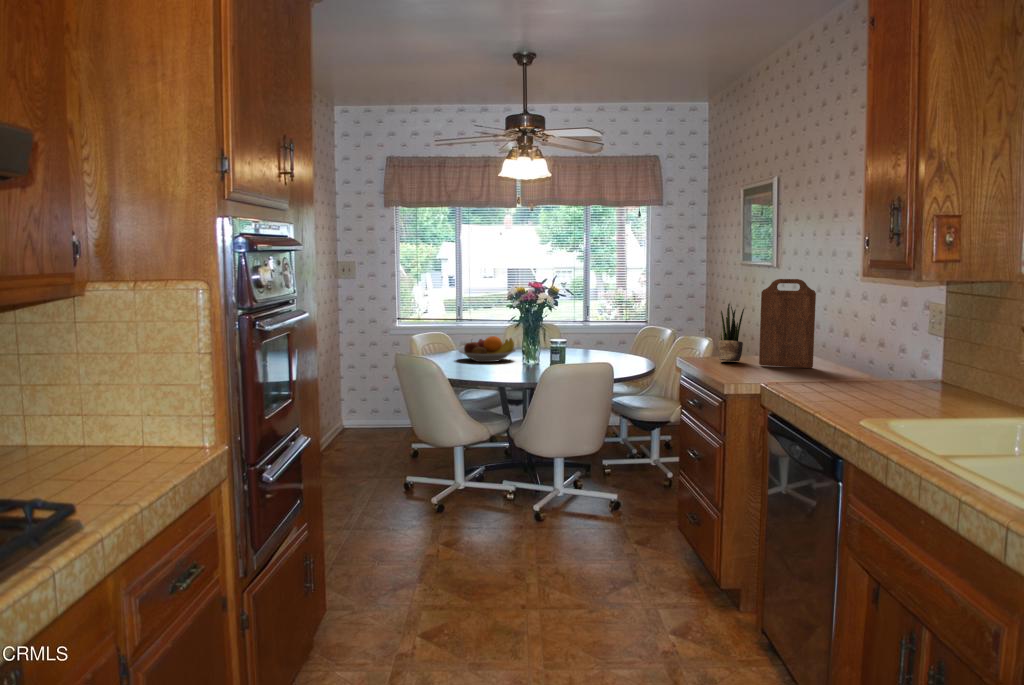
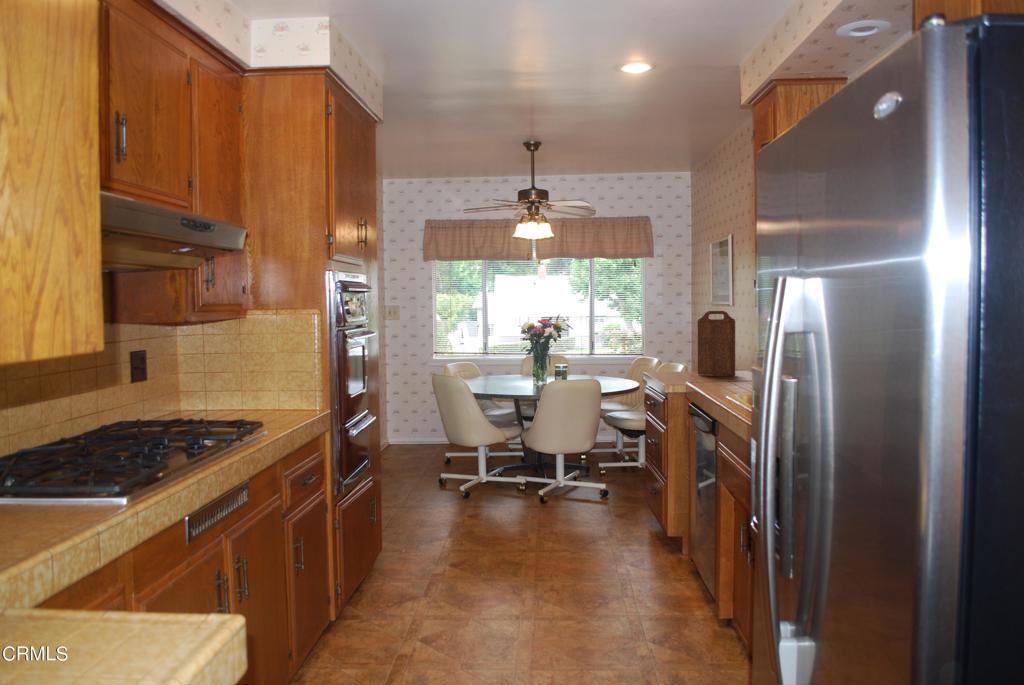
potted plant: present [718,304,744,361] -> none [670,330,689,373]
fruit bowl: present [459,336,516,362] -> none [482,362,528,383]

